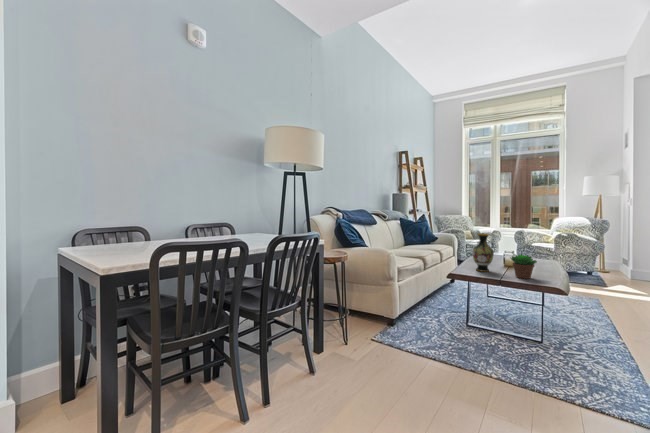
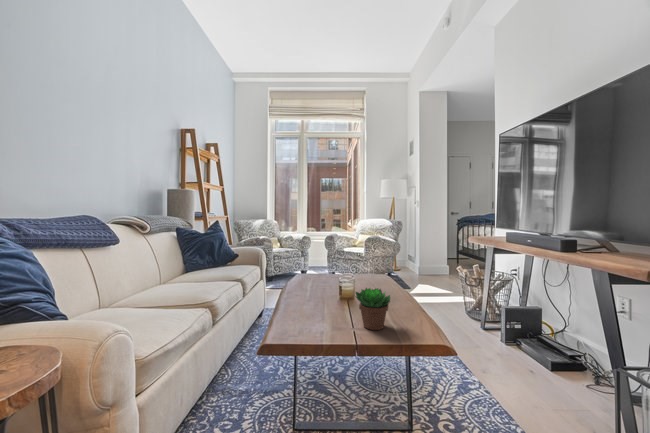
vase: present [472,234,494,272] -> none [295,255,327,322]

